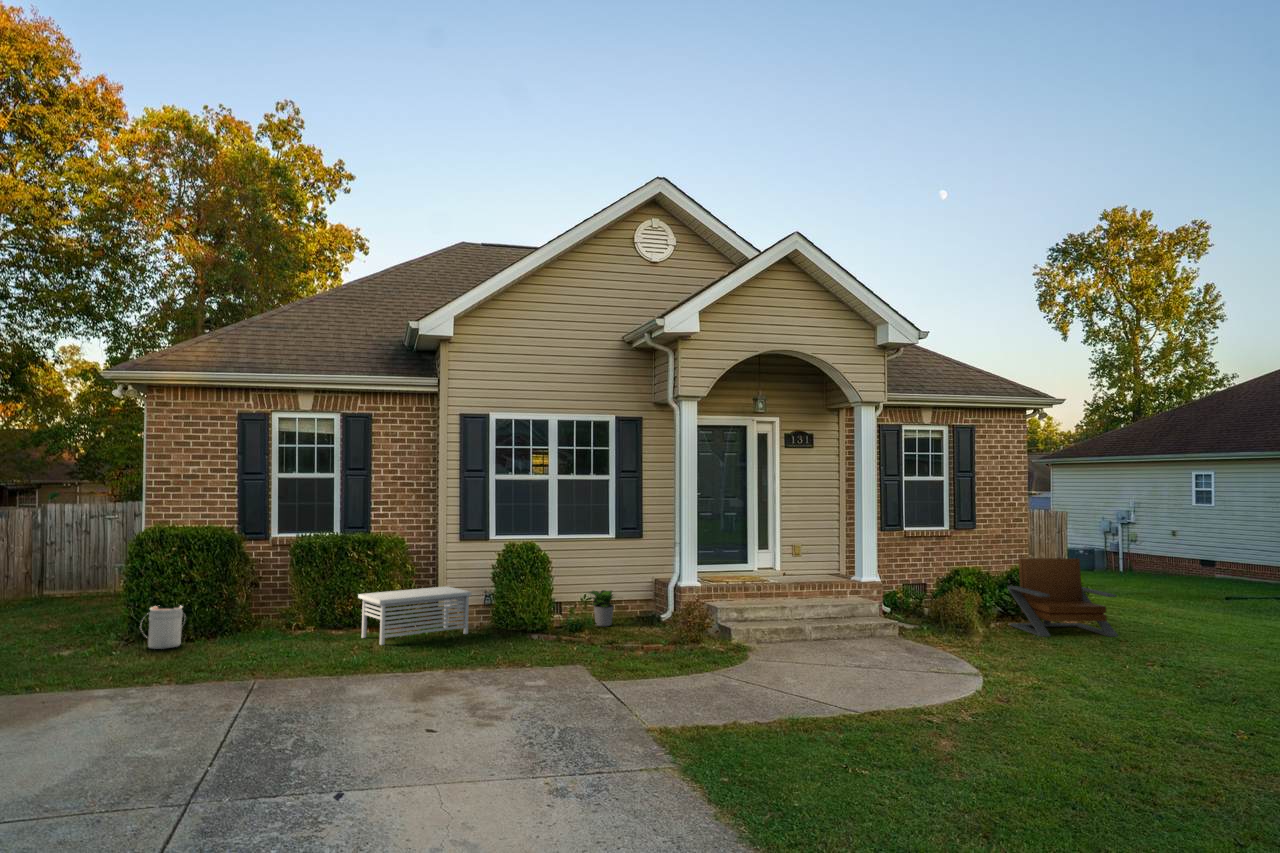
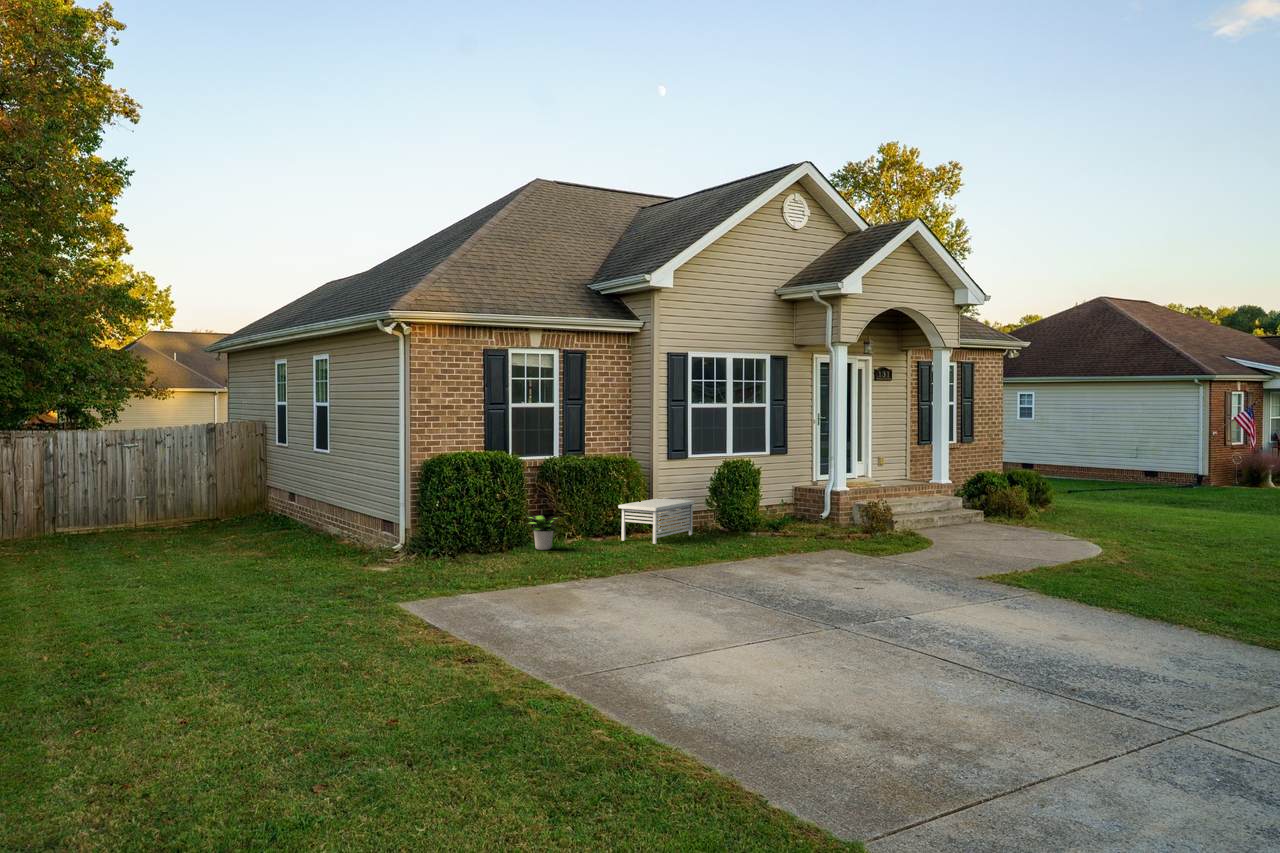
lounge chair: present [1007,558,1118,637] -> none [1036,464,1115,520]
potted plant: present [590,590,615,627] -> present [527,515,559,550]
bucket: present [148,606,183,649] -> none [475,518,510,553]

